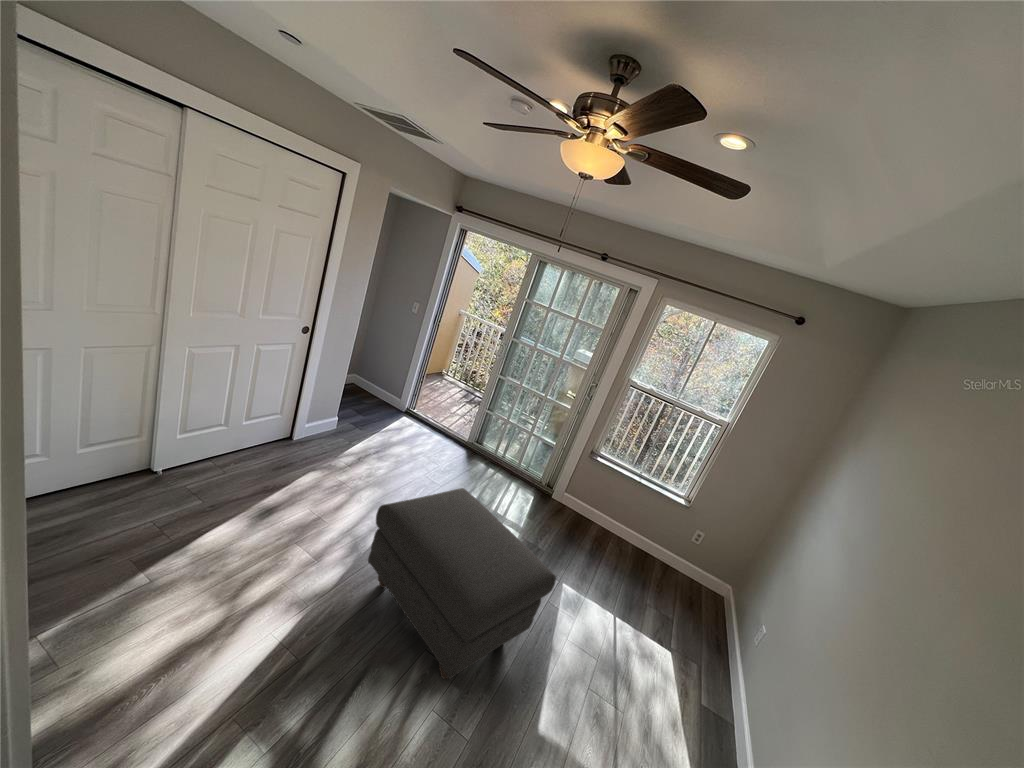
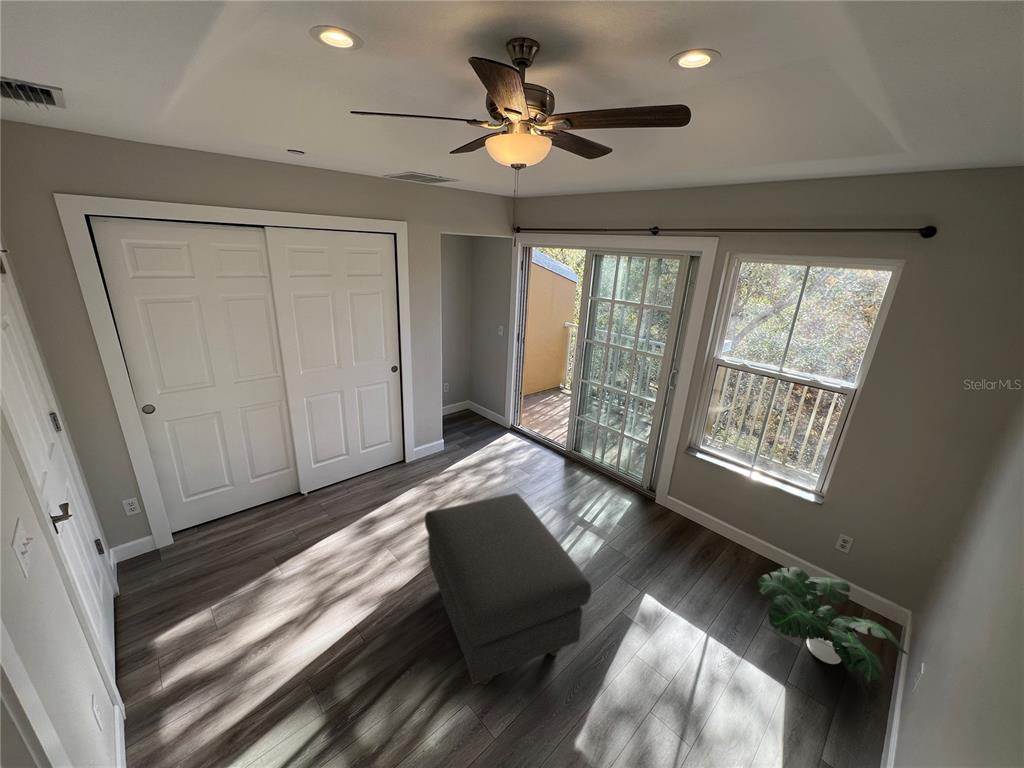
potted plant: none [647,557,740,639] -> present [757,567,908,682]

